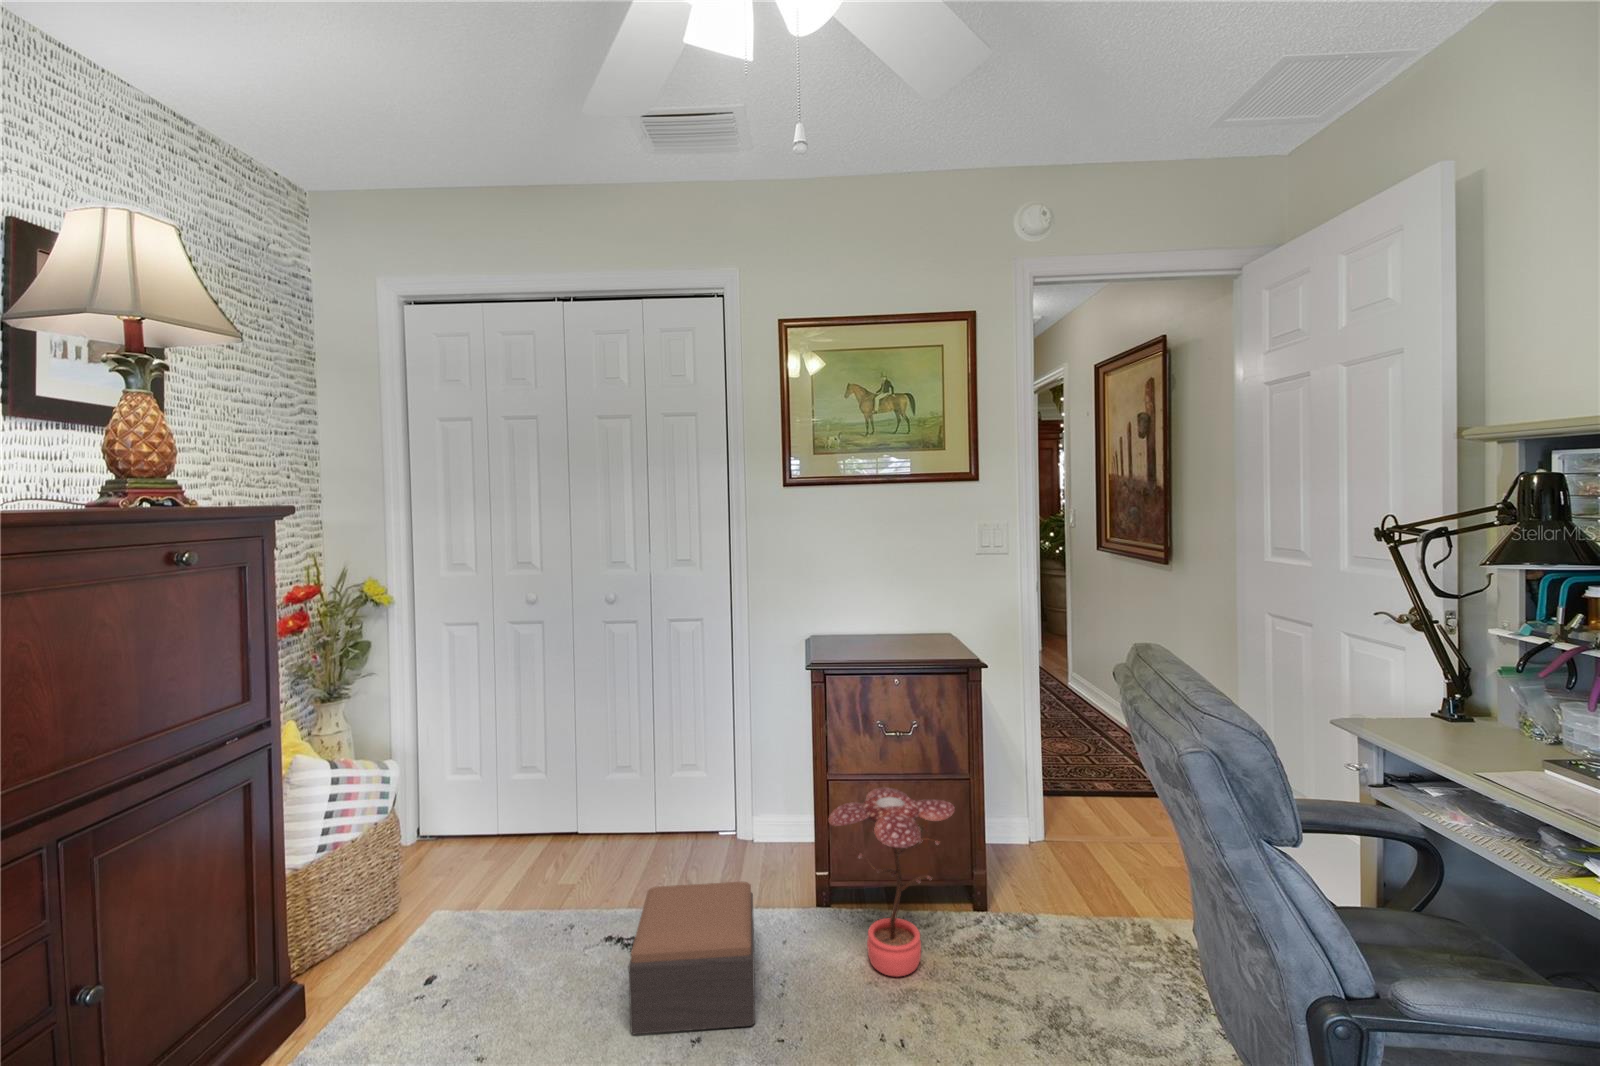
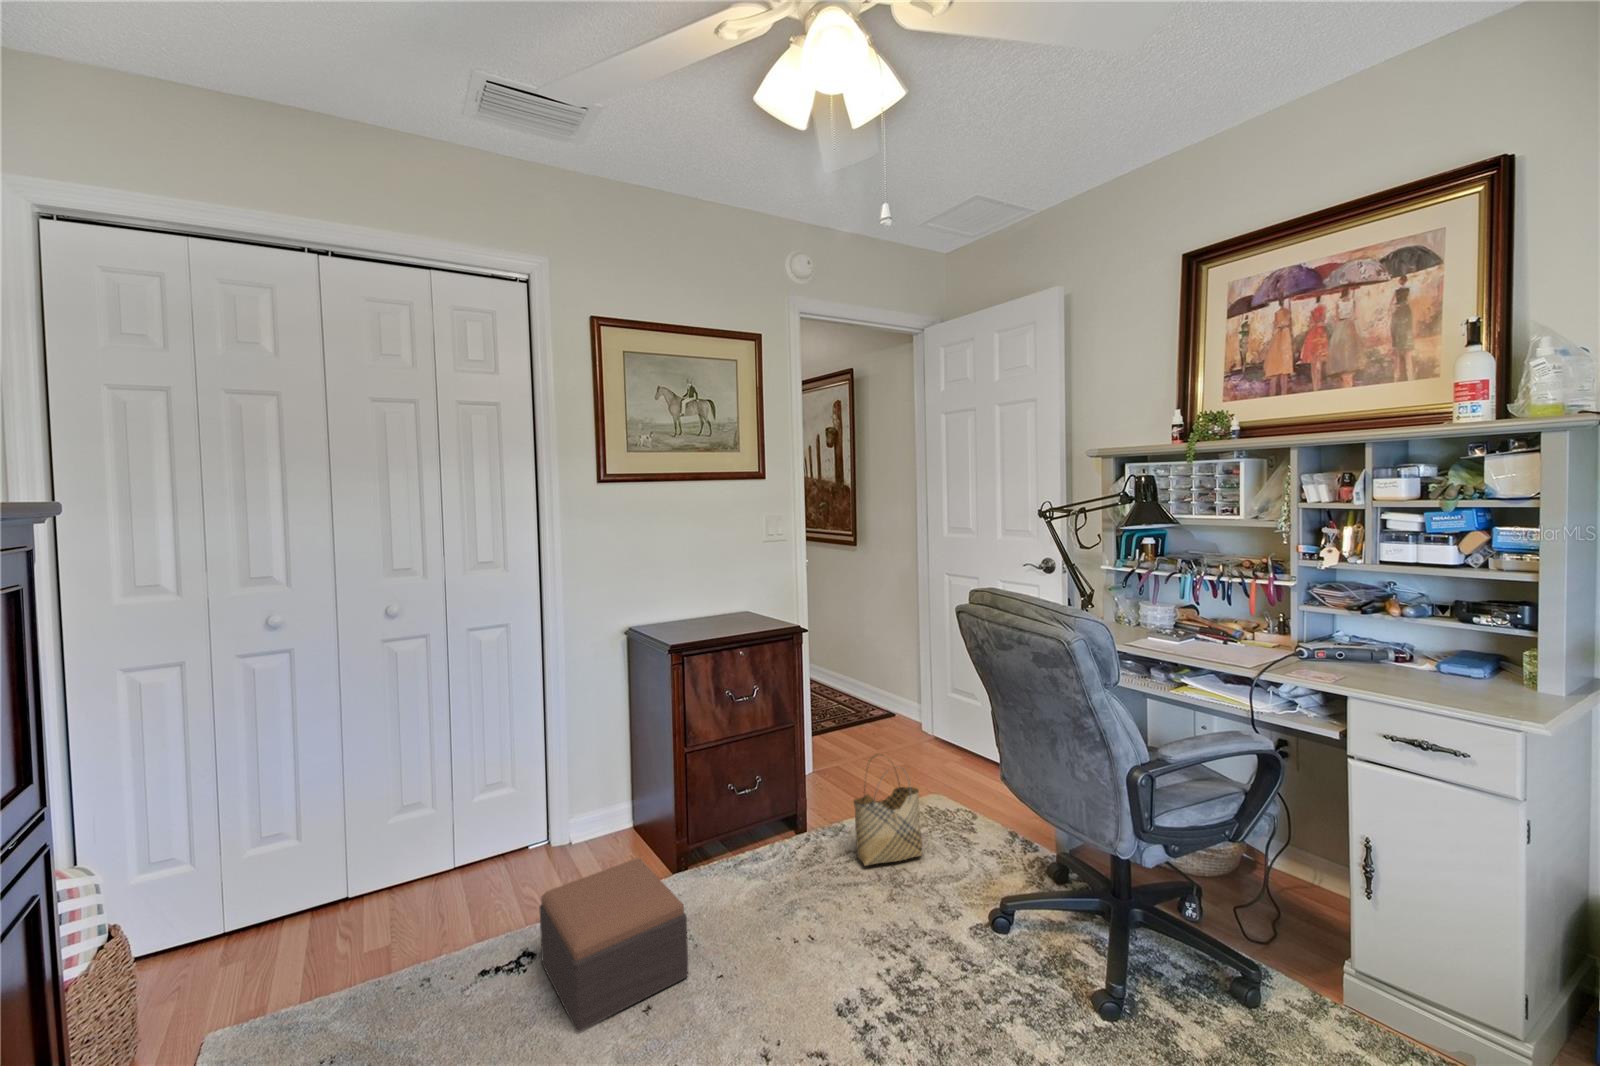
potted plant: present [829,788,955,976] -> none [714,743,810,898]
woven basket: none [1013,839,1116,995] -> present [853,755,923,866]

